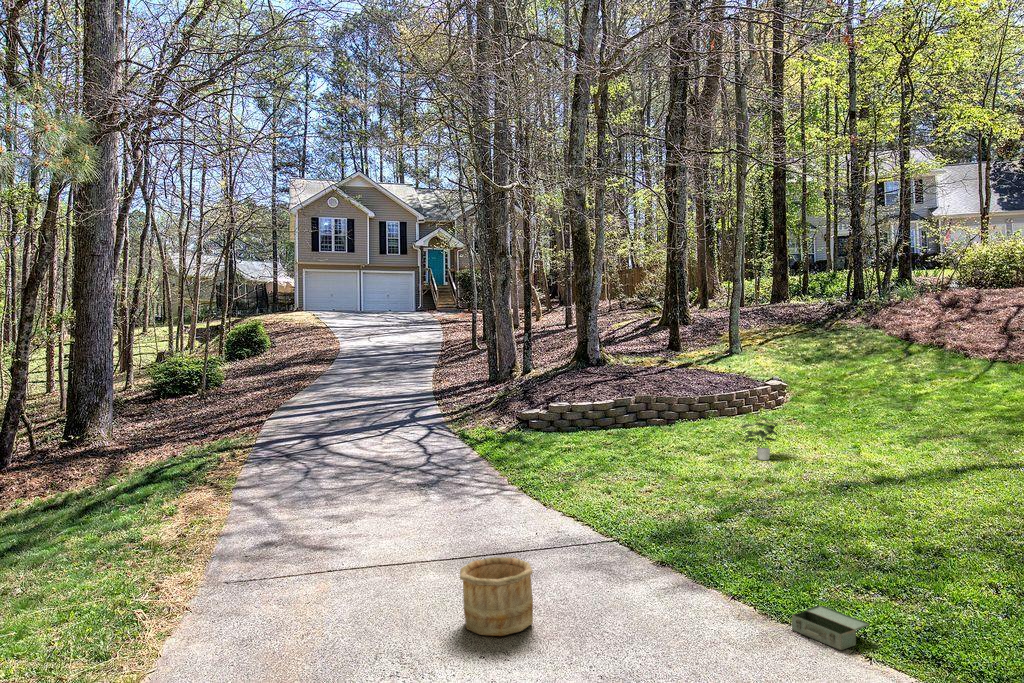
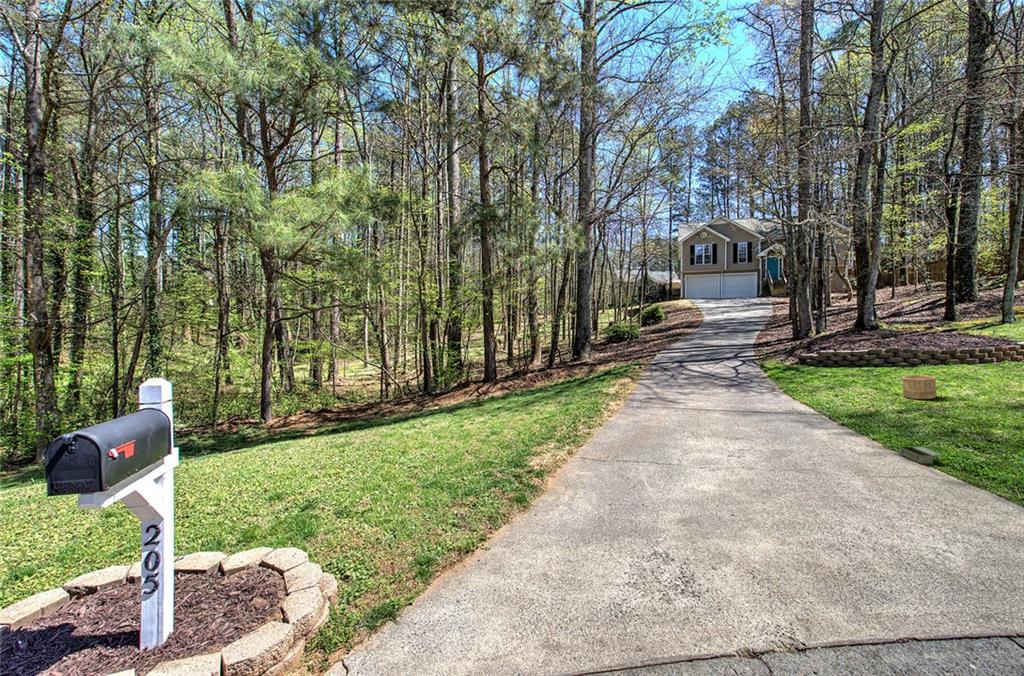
potted plant: present [743,418,778,460] -> none [945,362,978,388]
wooden bucket: present [460,557,533,636] -> present [901,375,936,399]

